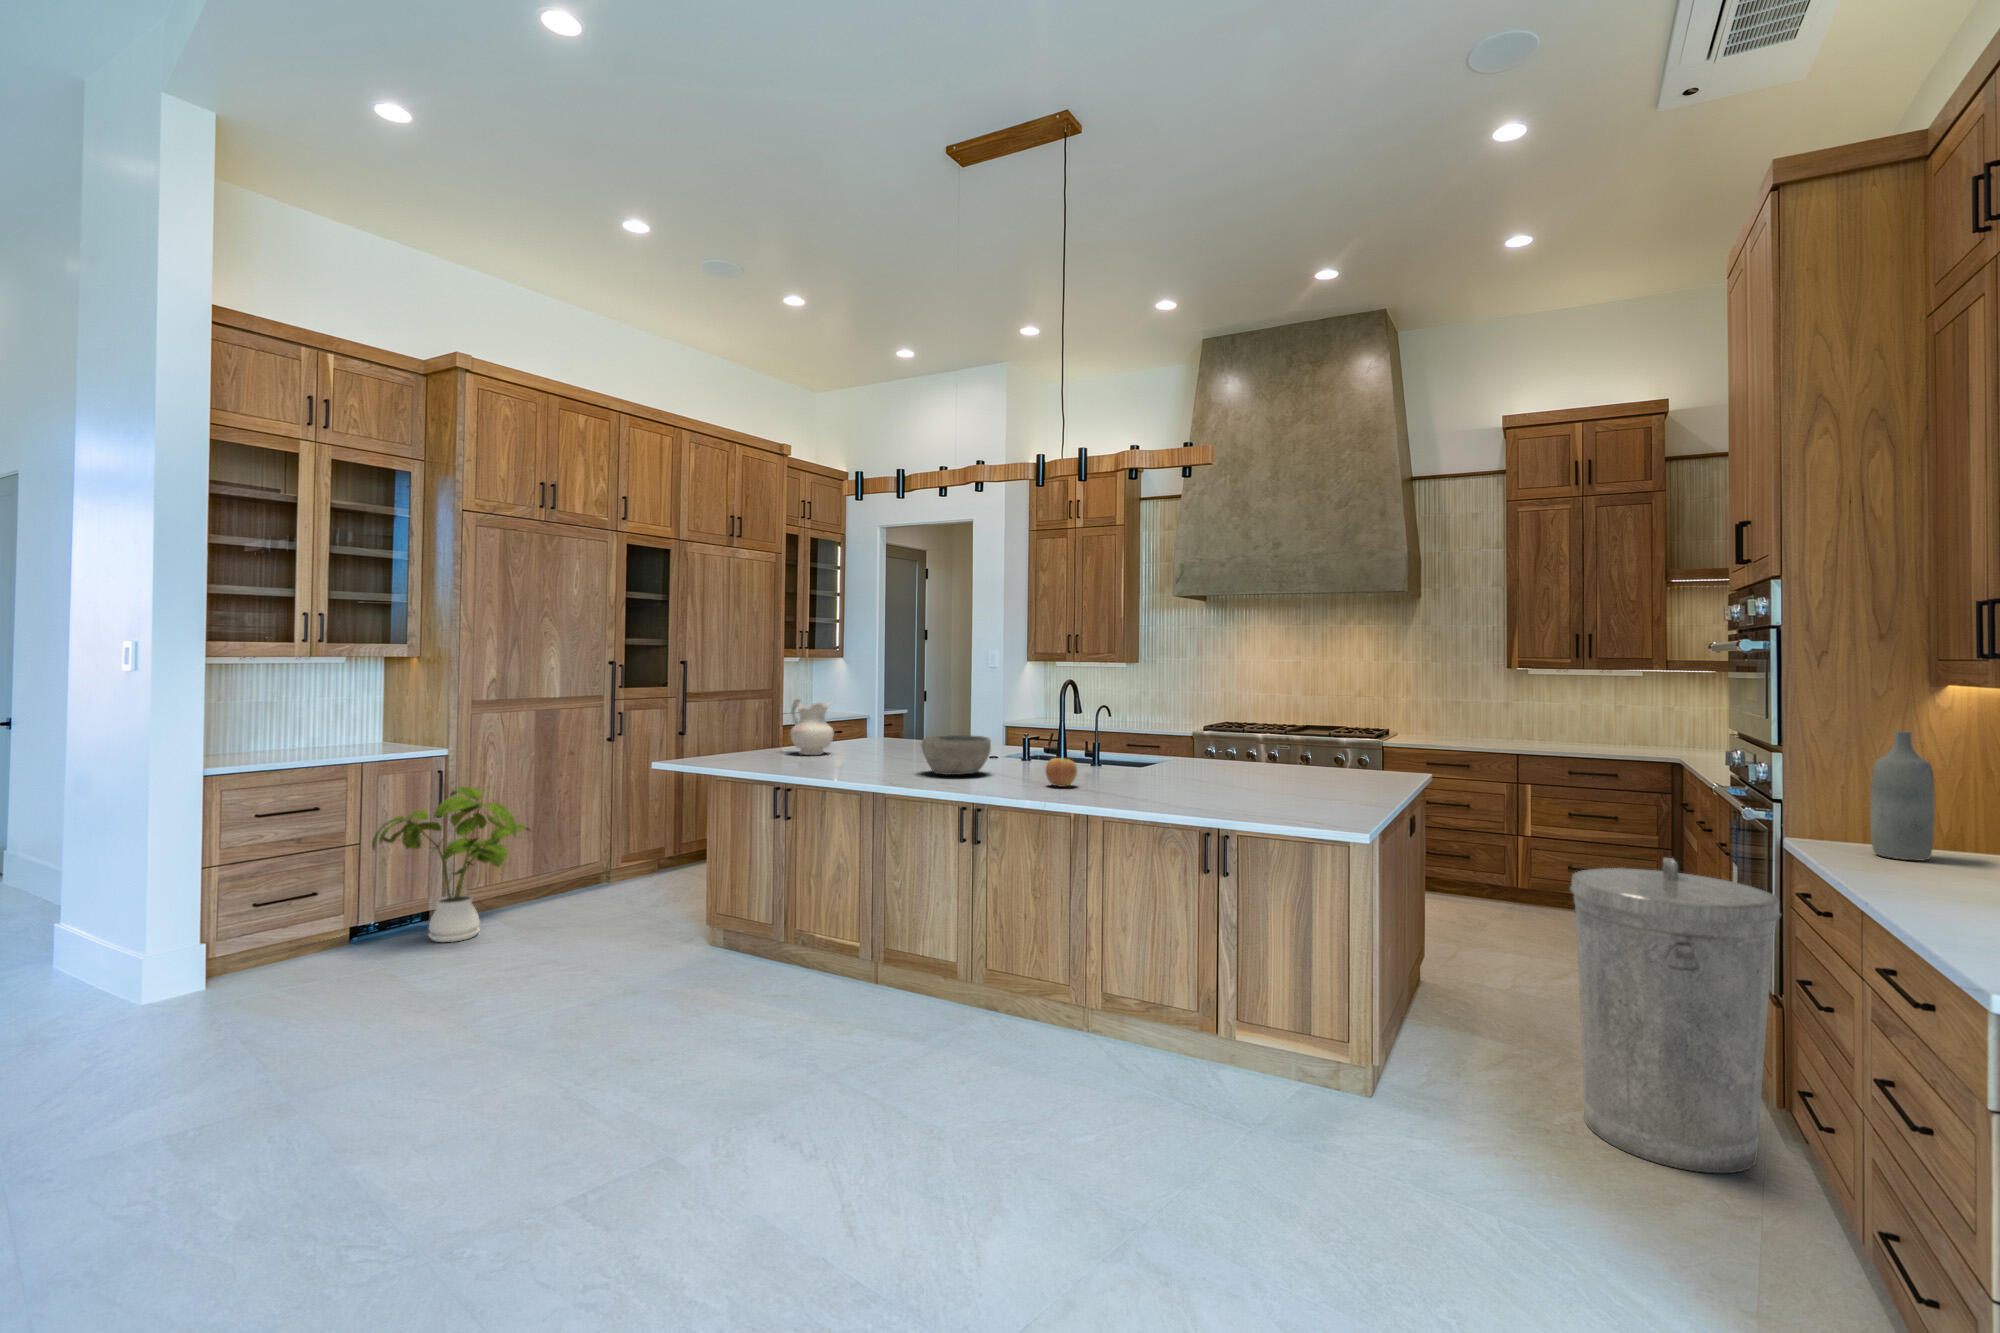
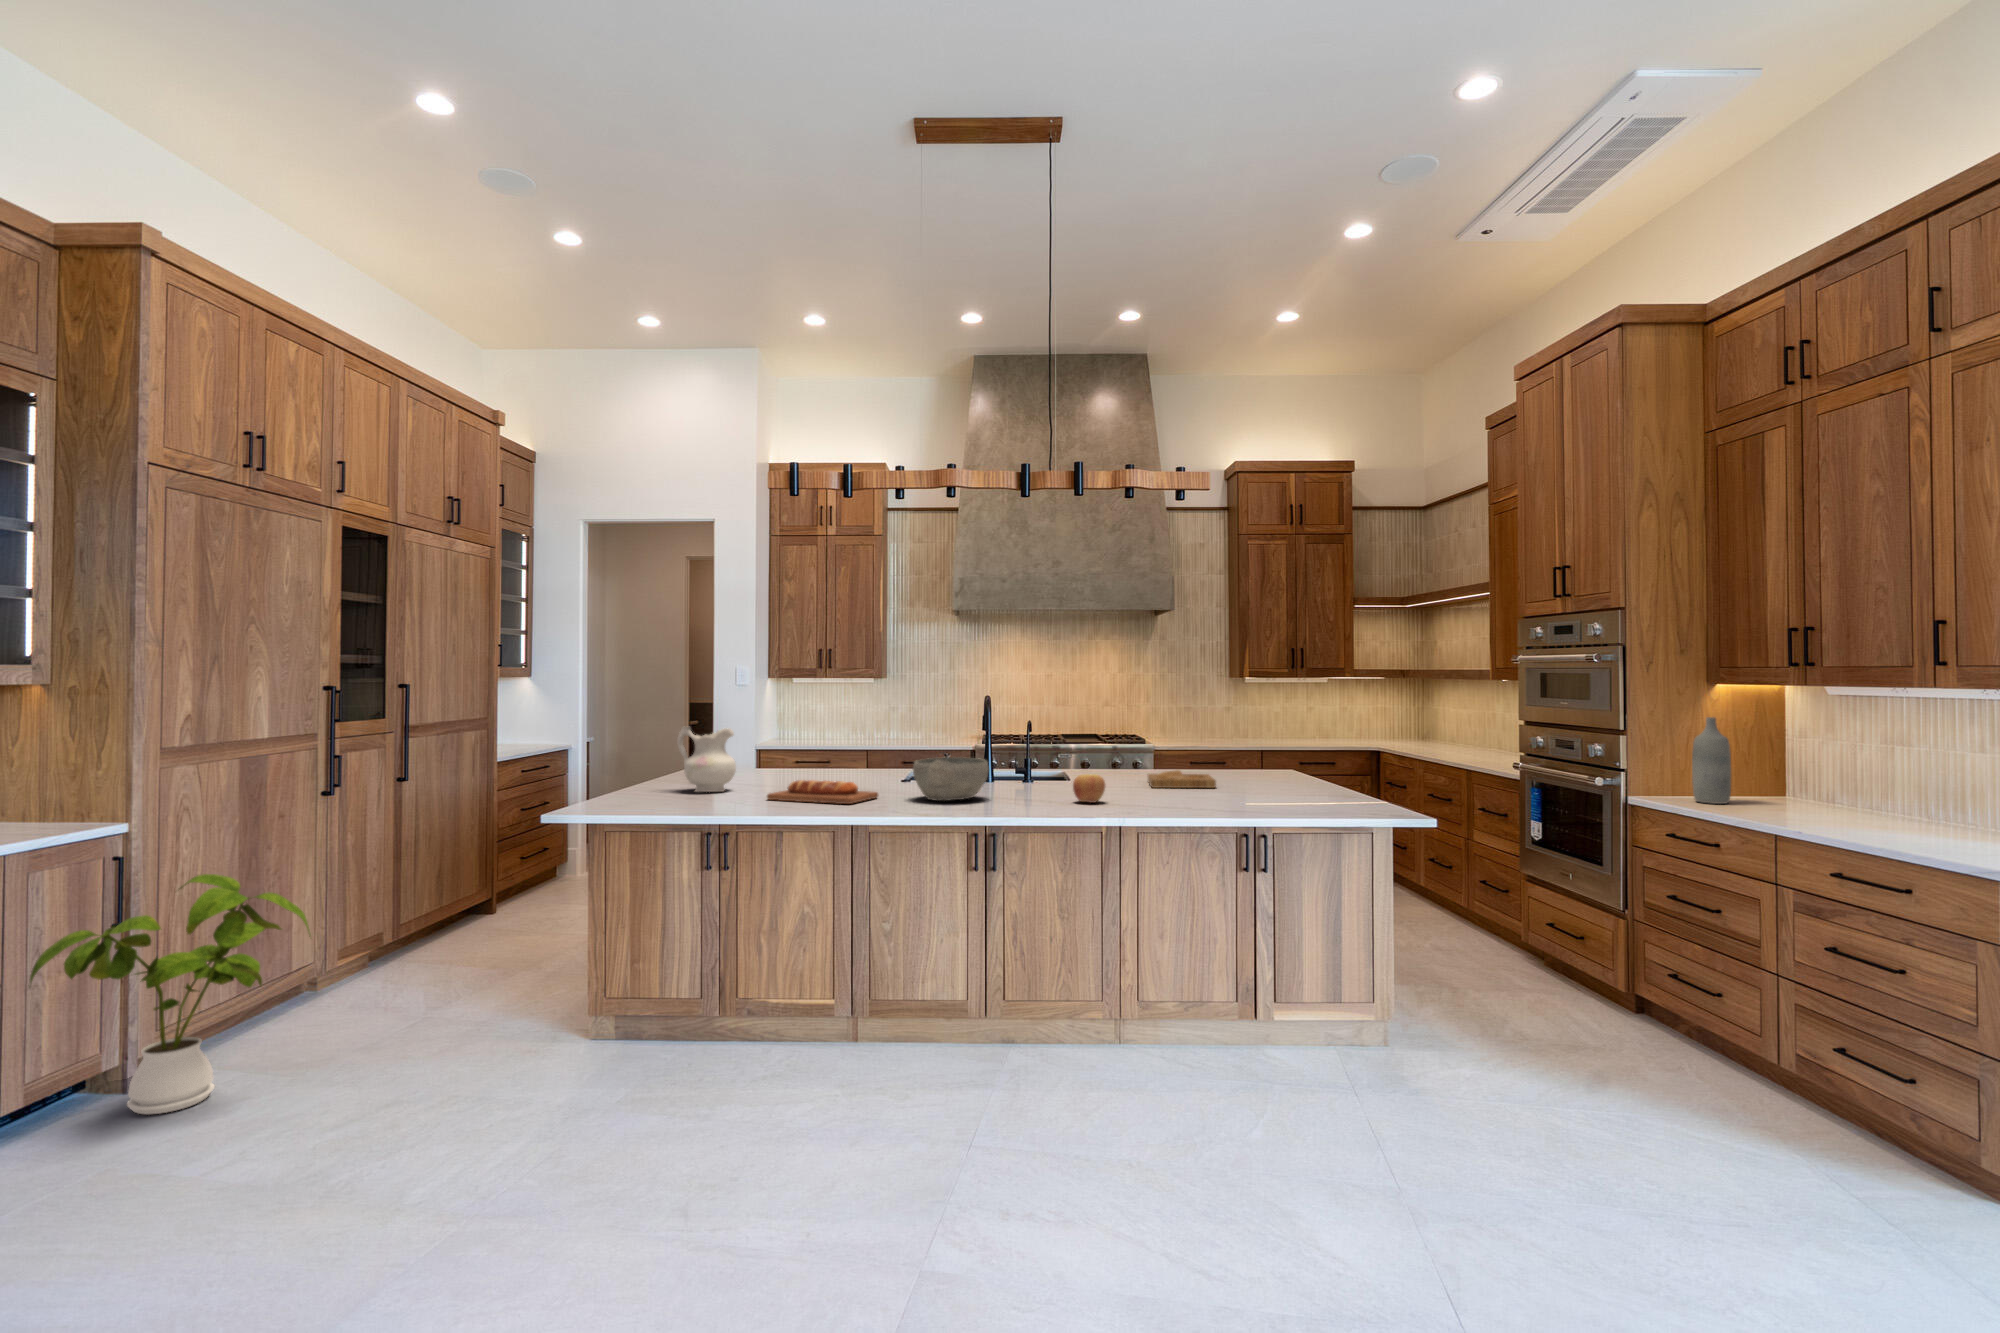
bread loaf: none [821,749,905,771] -> present [767,780,878,804]
tray: none [1180,763,1267,784] -> present [1148,770,1216,788]
trash can: present [1570,858,1781,1173] -> none [1500,819,1646,1046]

